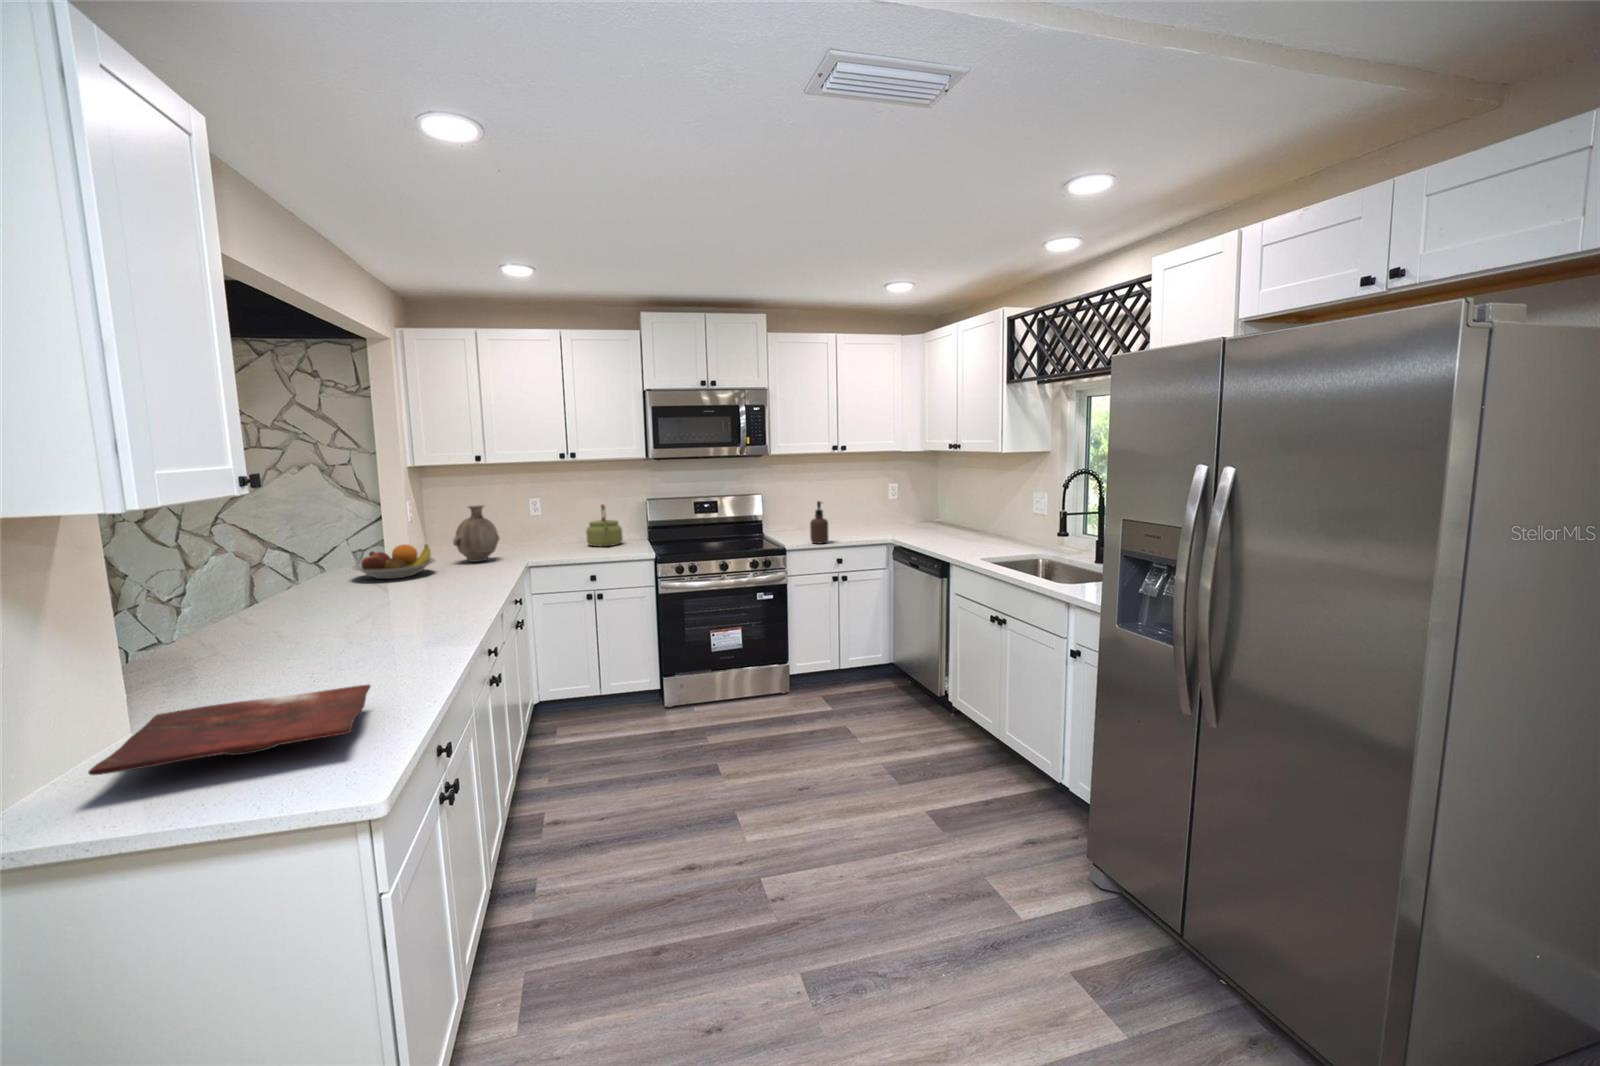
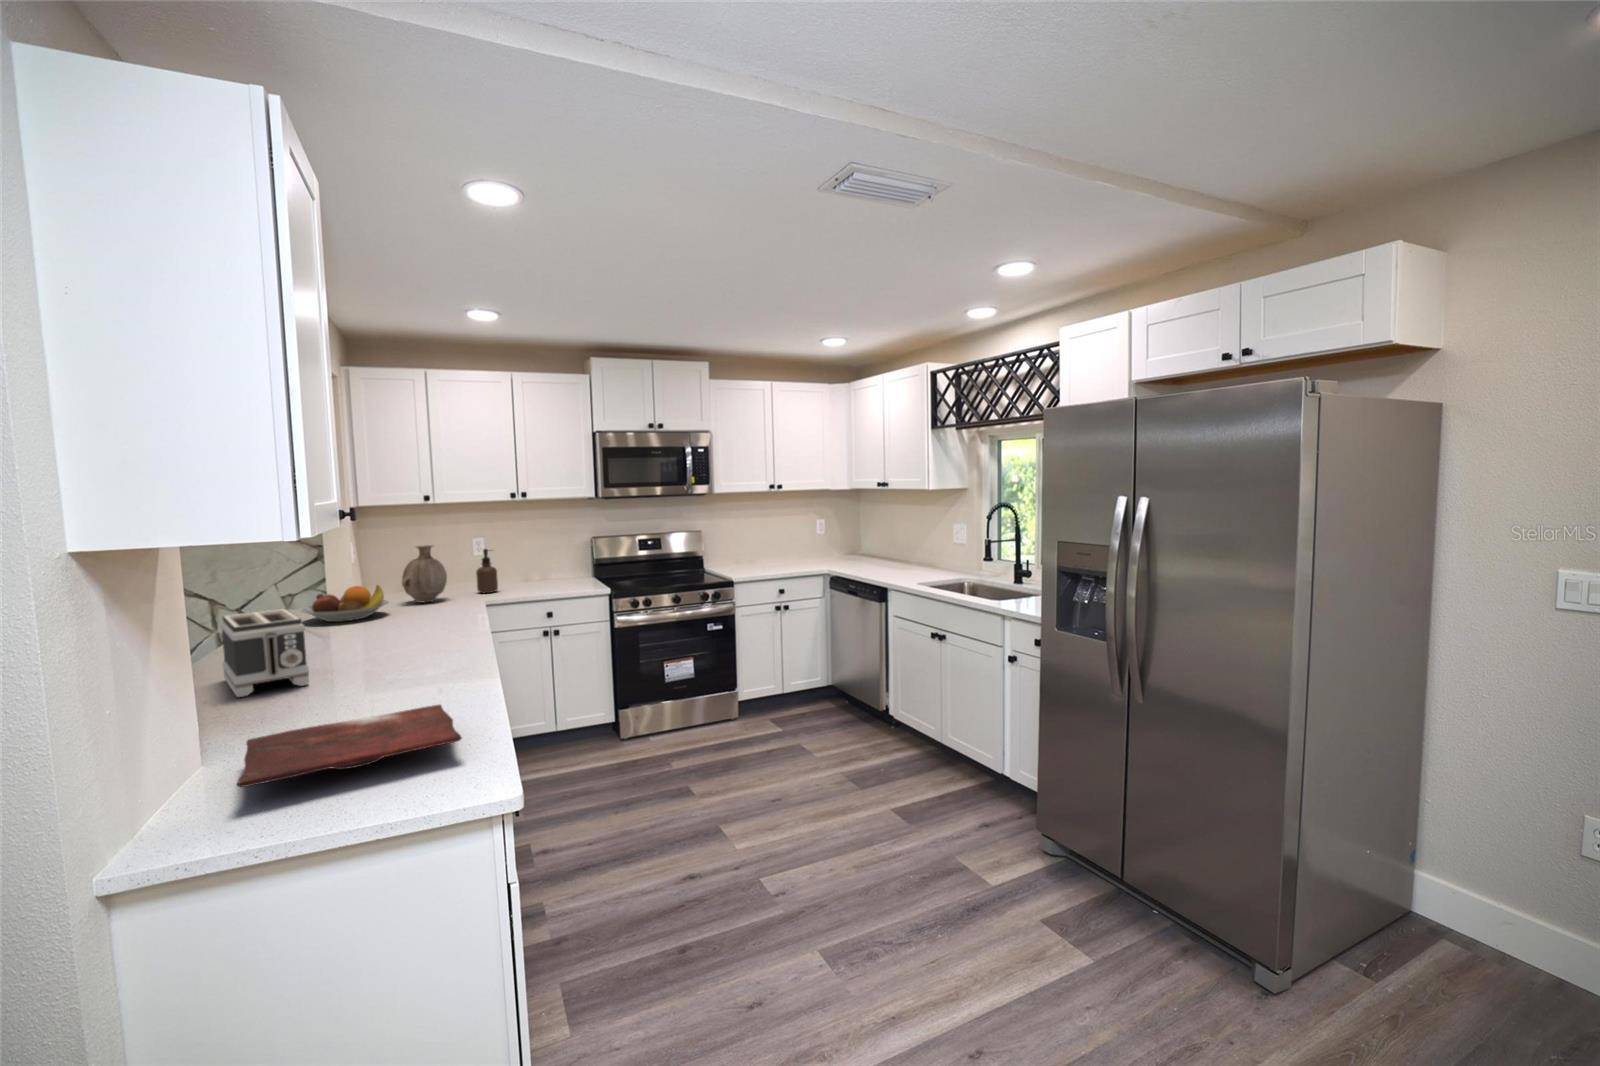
soap dispenser: present [810,501,829,544] -> present [476,549,498,593]
kettle: present [586,505,623,546] -> none [530,543,567,585]
toaster: none [216,569,301,658] -> present [220,609,309,697]

